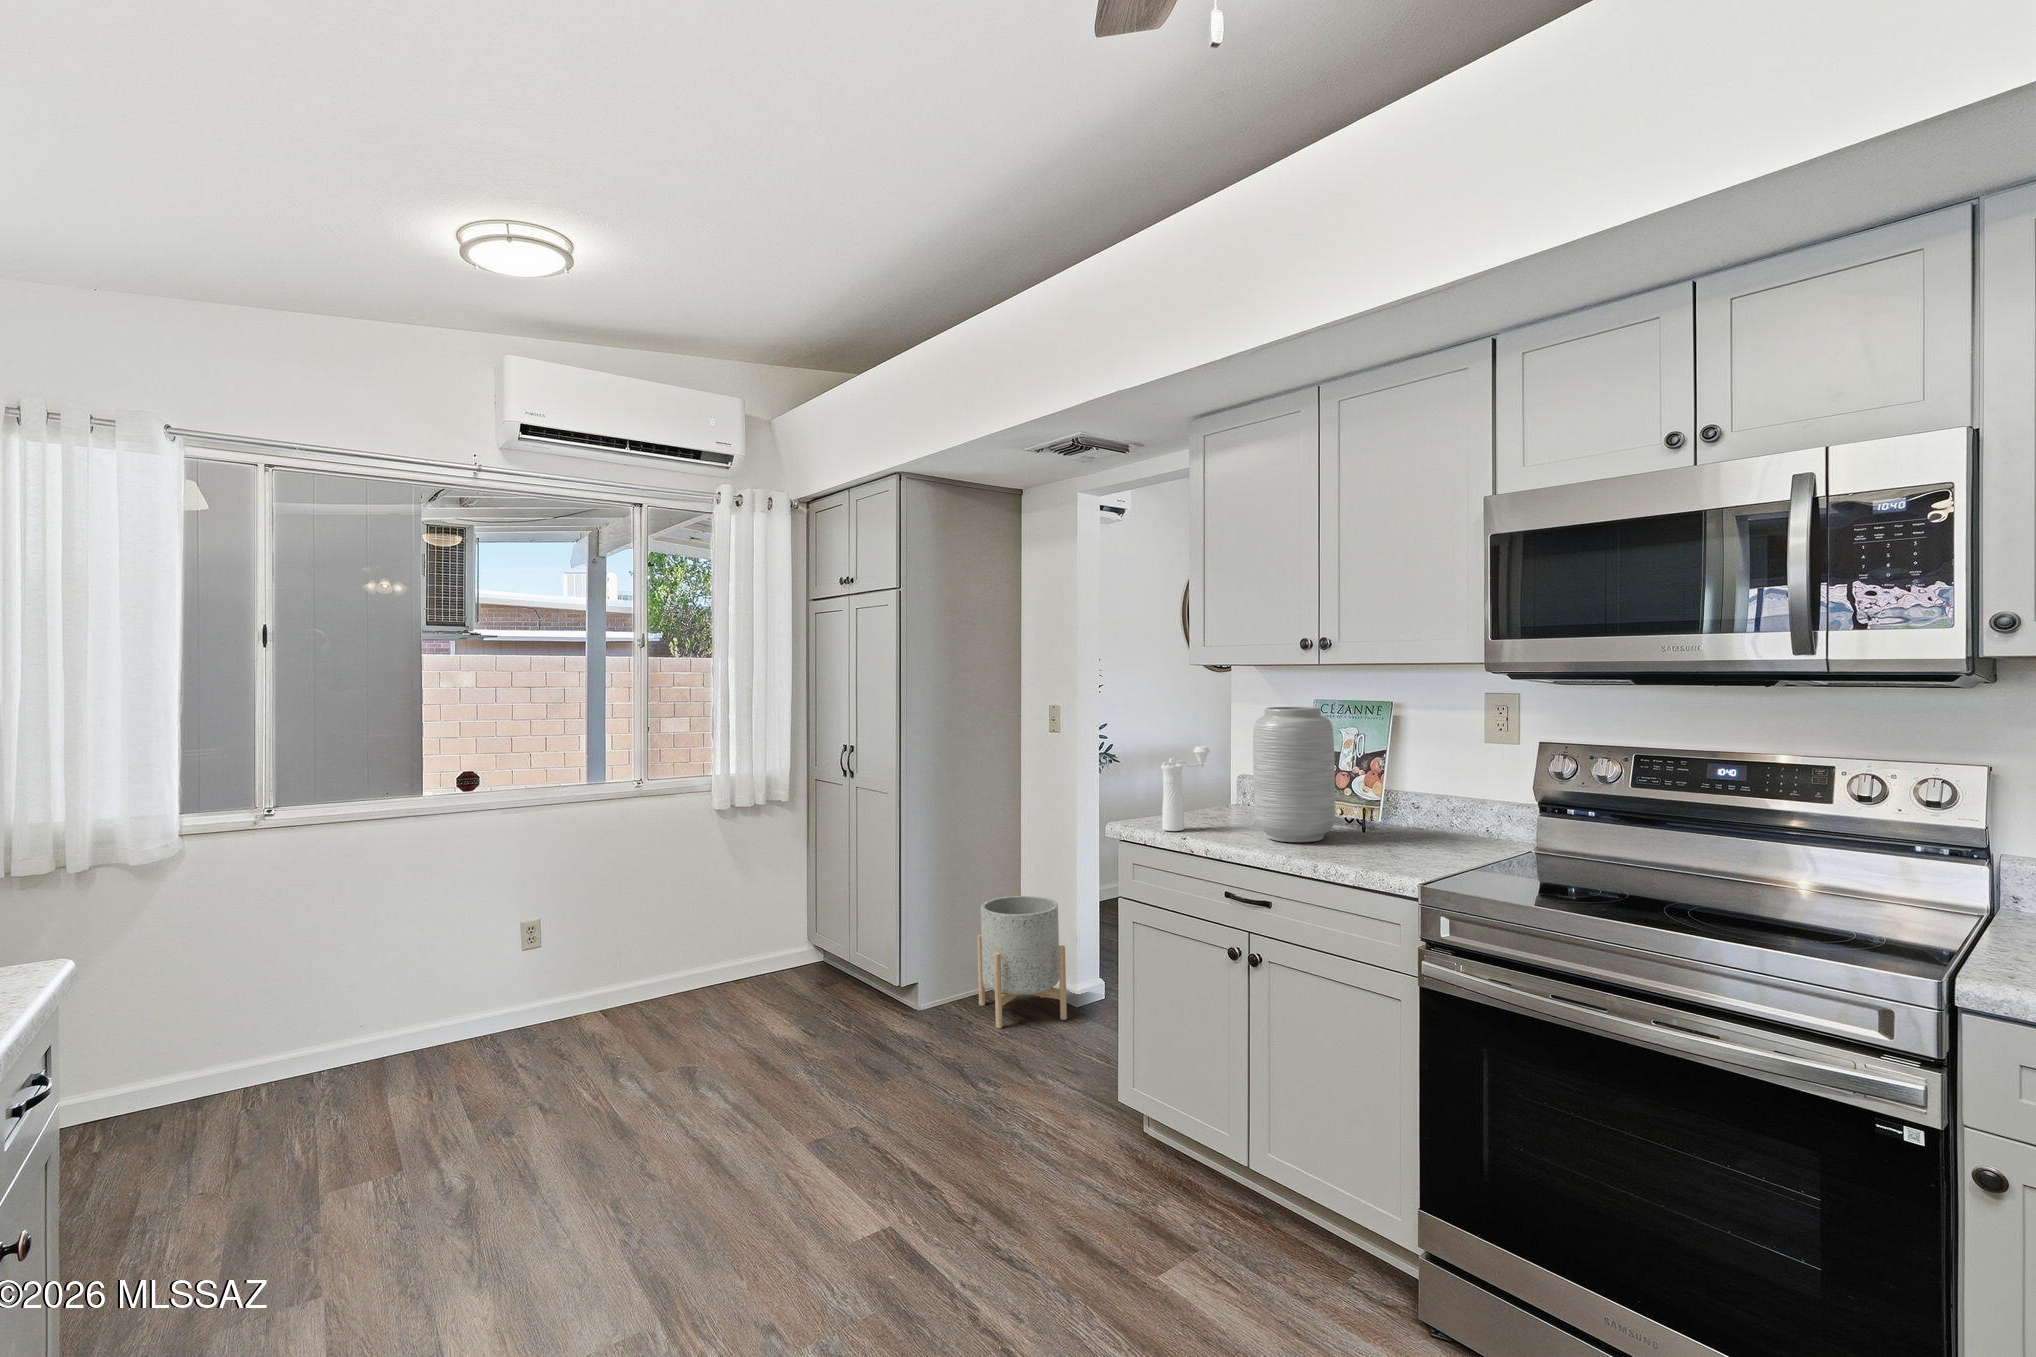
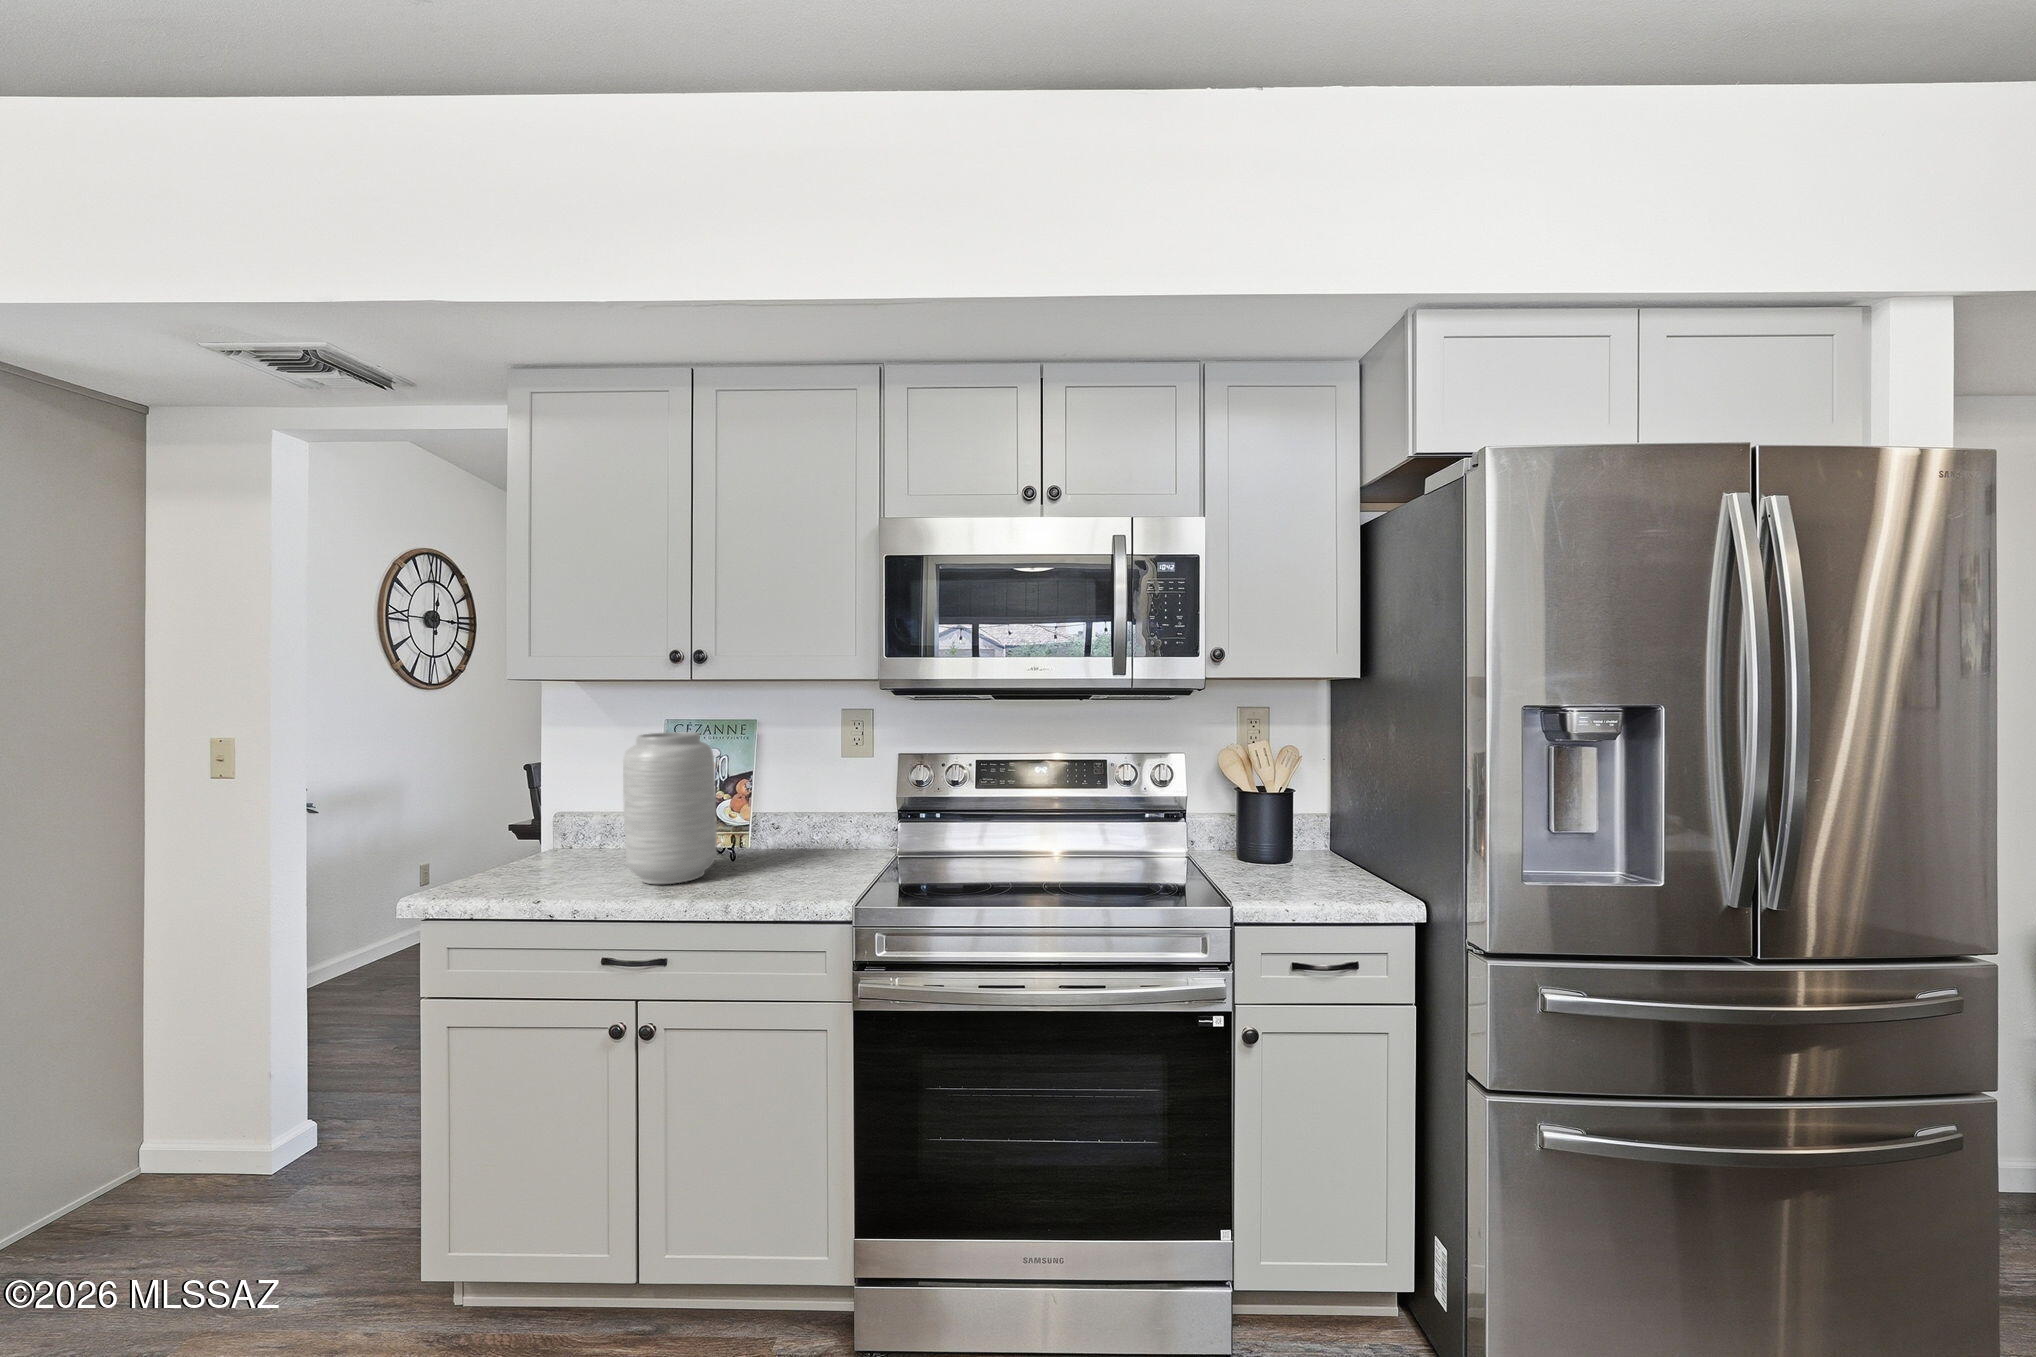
pepper mill: present [1161,746,1210,831] -> none [495,785,554,895]
planter: present [977,896,1067,1028] -> none [98,1016,281,1232]

